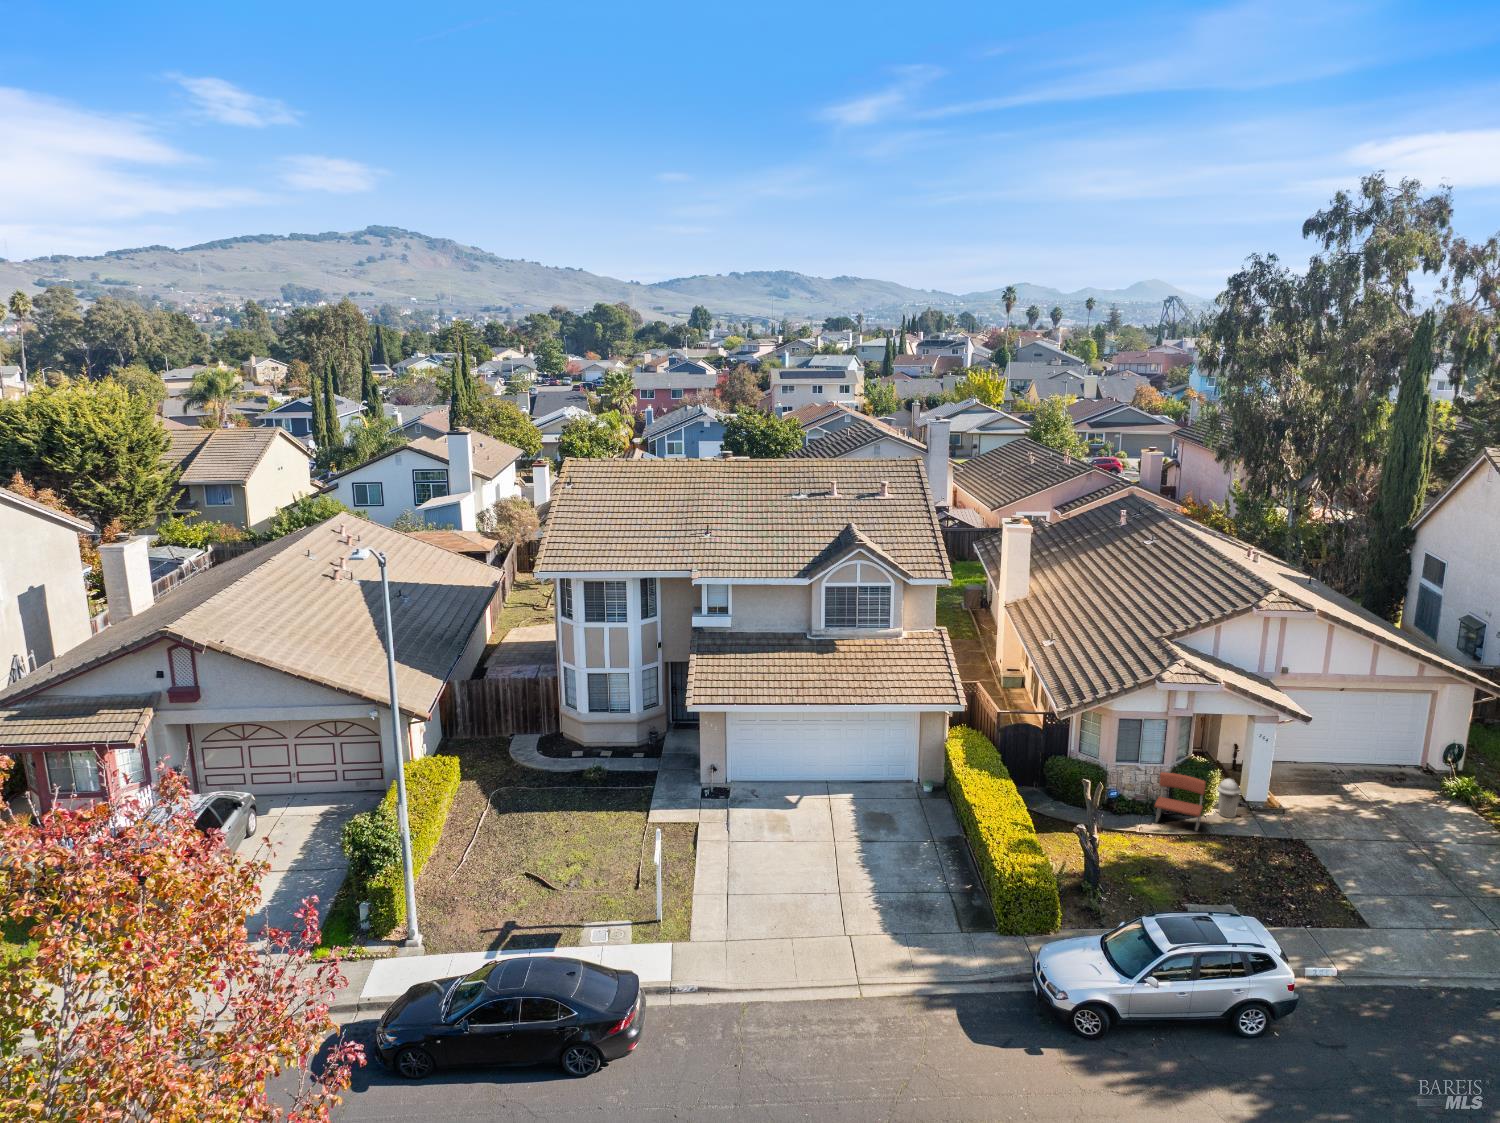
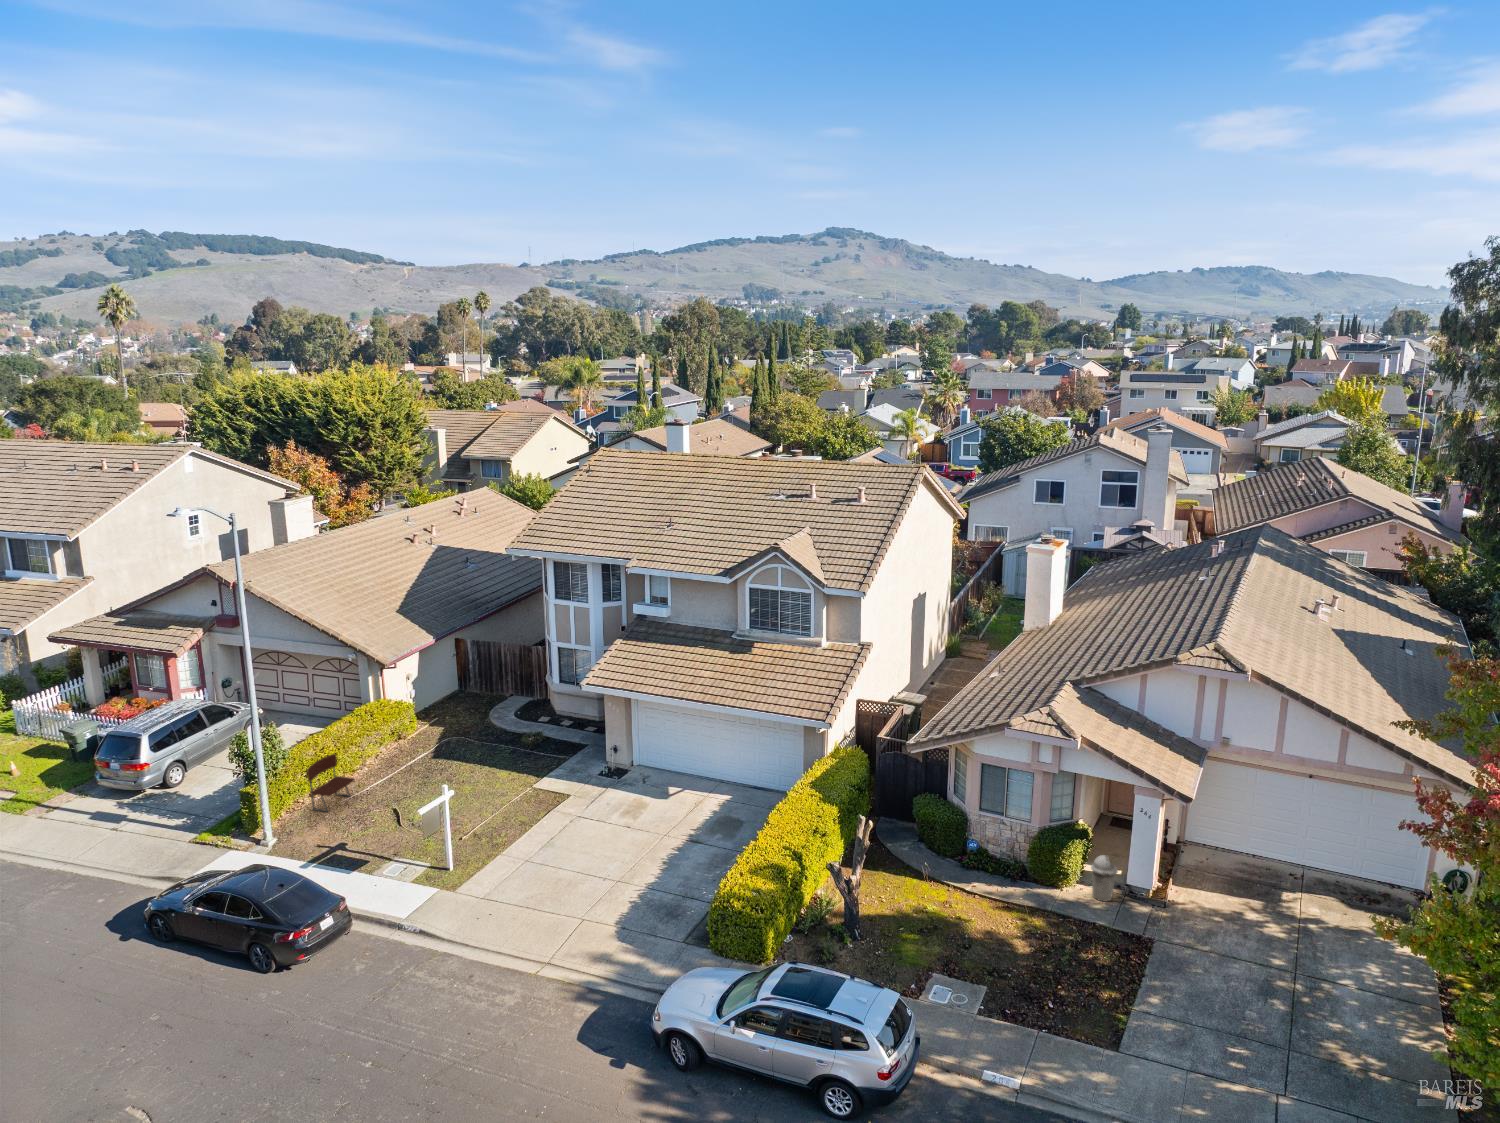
bench: present [1154,772,1206,831] -> present [307,754,355,812]

